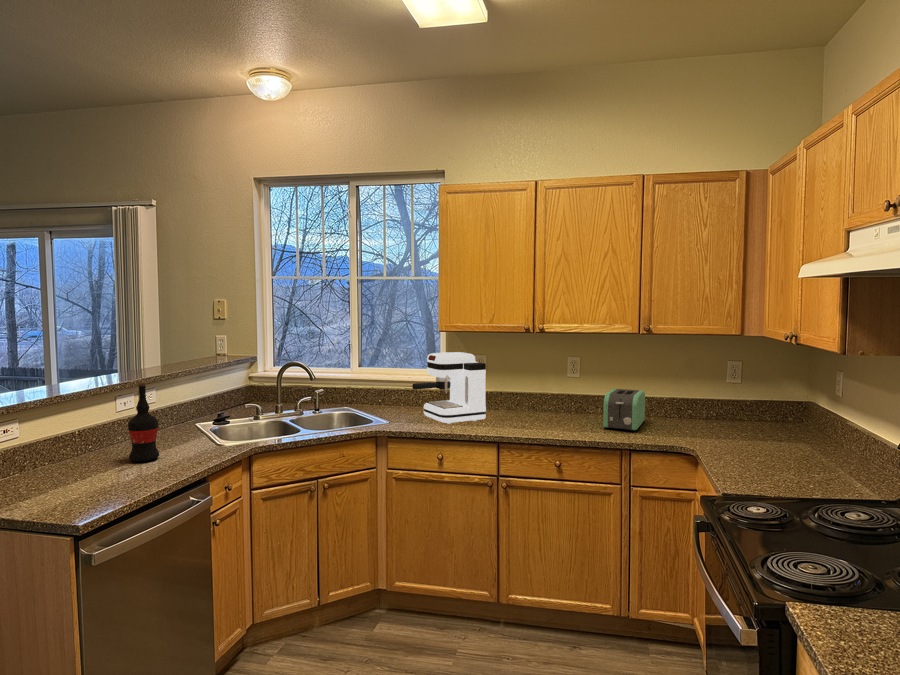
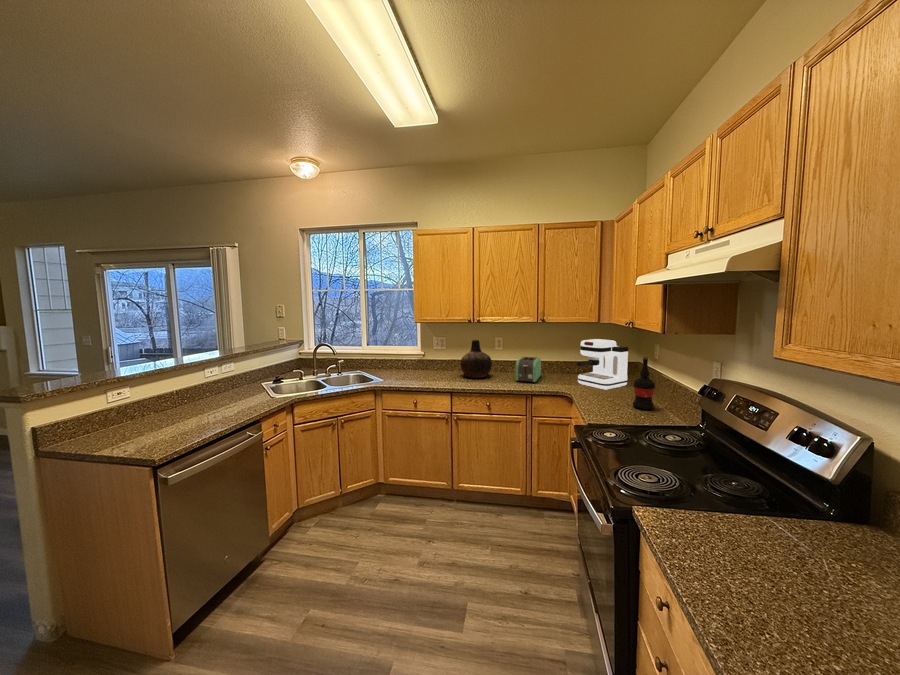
coffee maker: present [412,352,486,424] -> present [577,339,628,390]
vase: none [512,360,564,421] -> present [460,340,492,378]
wine bottle: present [128,382,159,461] -> present [633,356,655,409]

